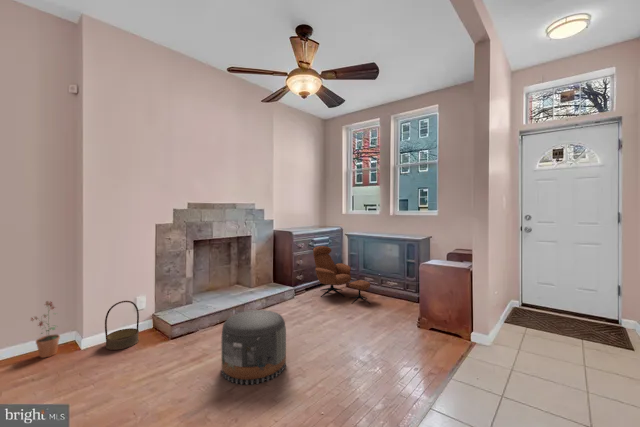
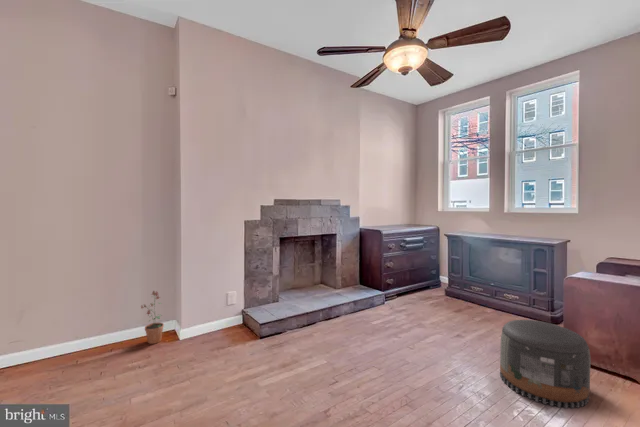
lounge chair: present [313,246,370,304] -> none [406,247,479,320]
basket: present [105,301,139,350] -> none [201,296,230,344]
pouf: present [221,310,286,385] -> present [500,320,591,408]

